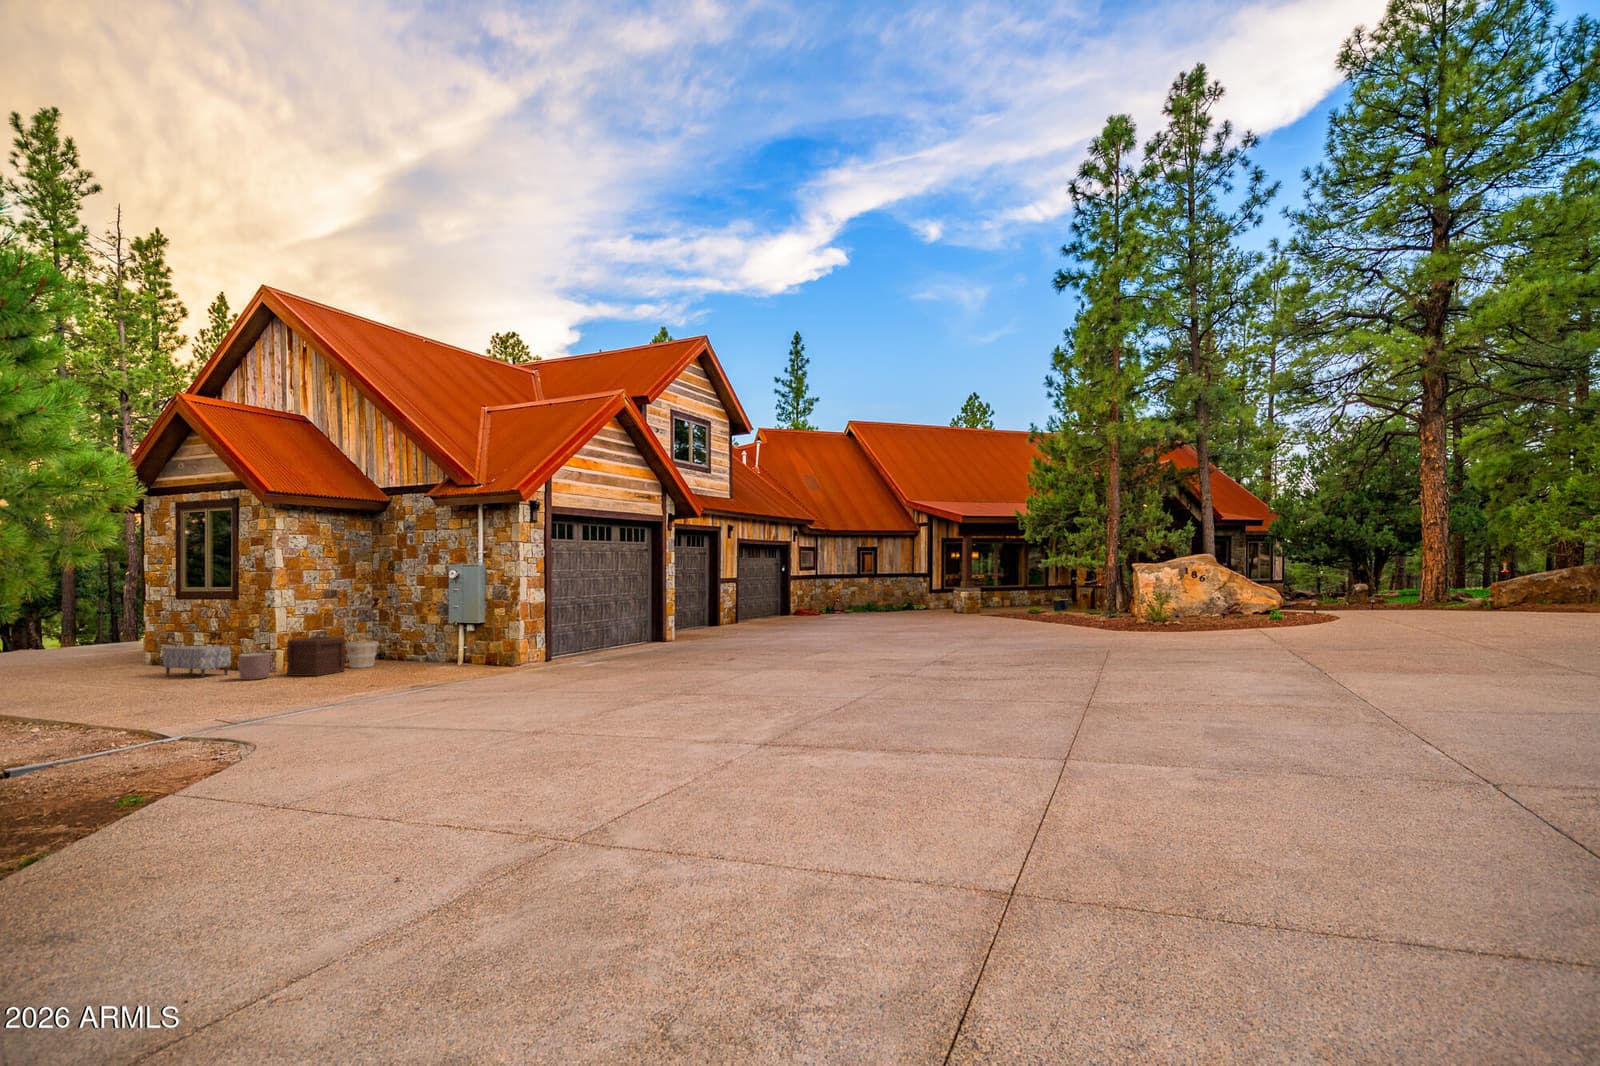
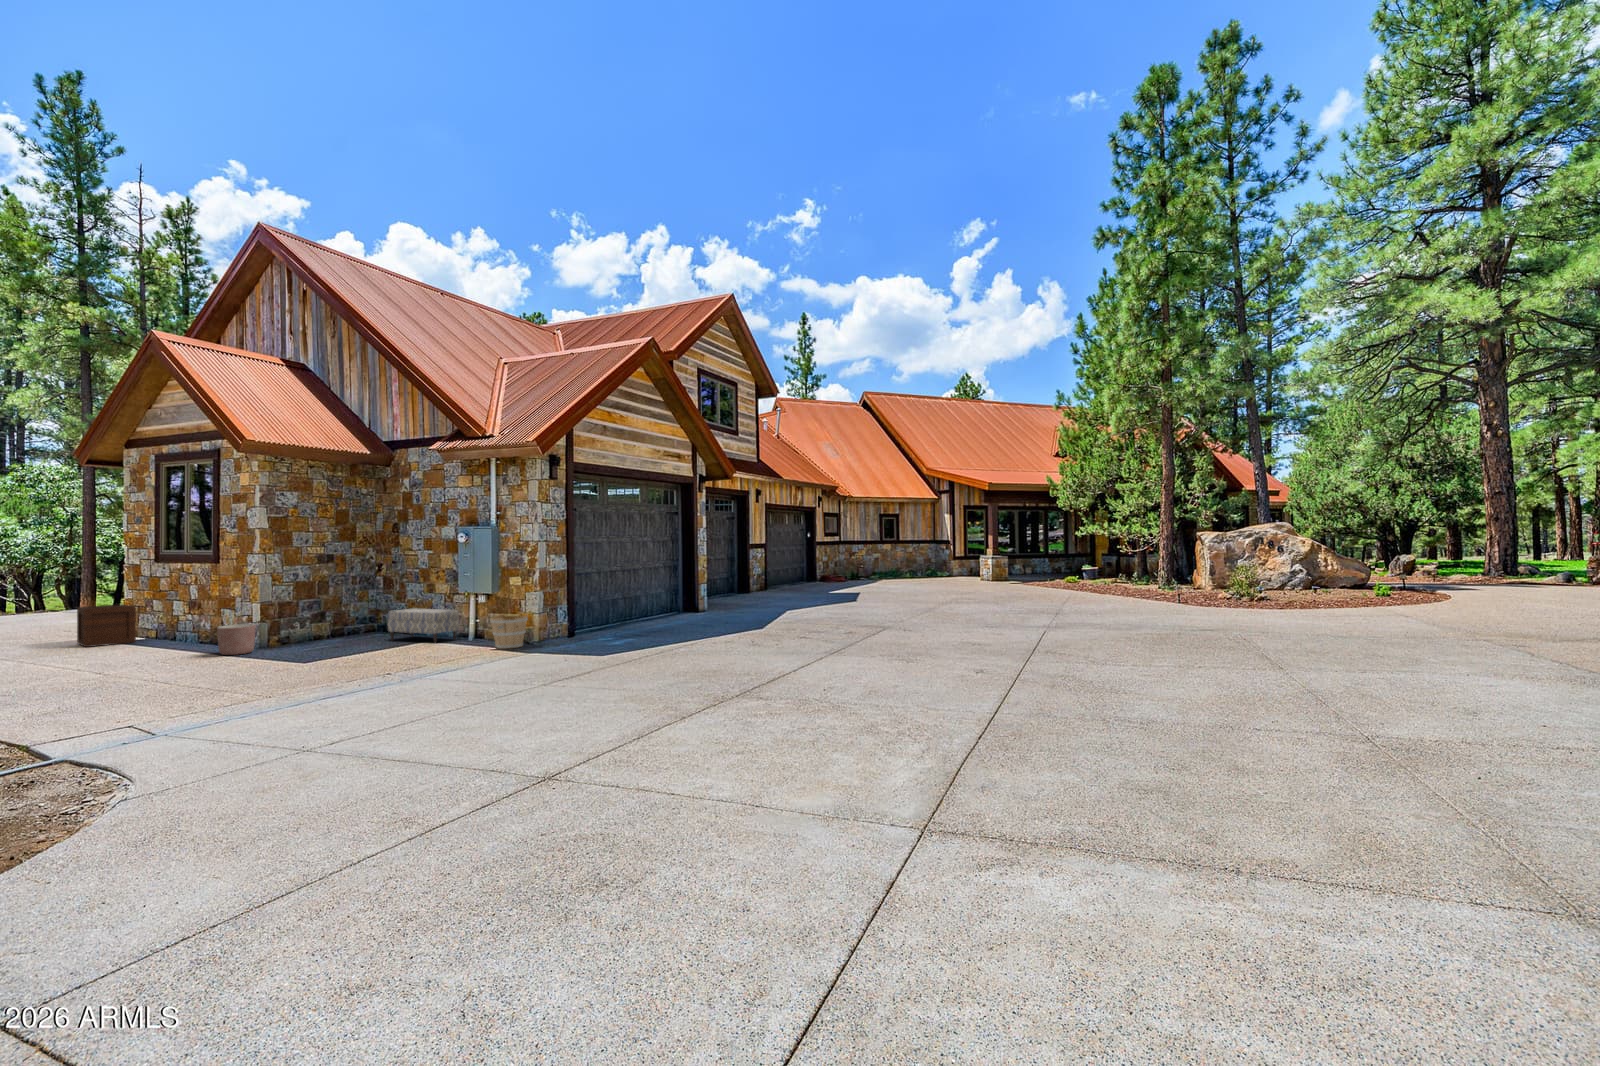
wooden crate: present [287,637,345,676] -> present [77,604,136,647]
wooden bucket: present [345,640,378,668] -> present [490,615,528,649]
bench: present [163,646,231,678] -> present [388,608,459,643]

